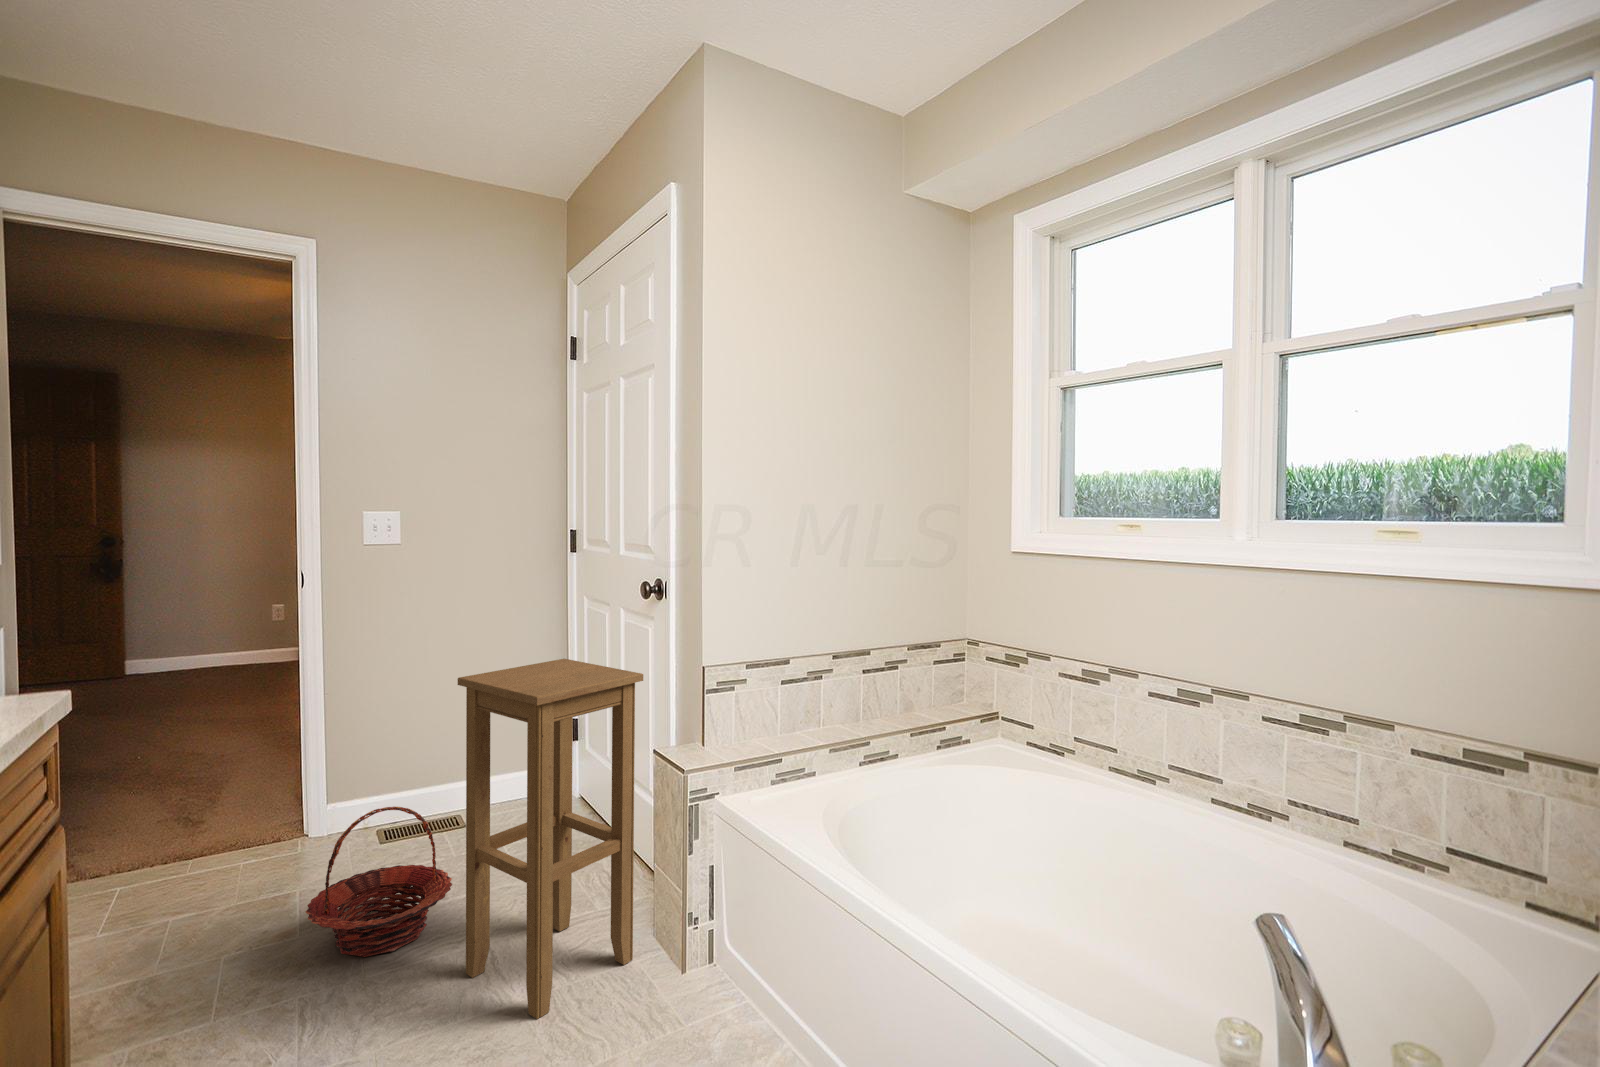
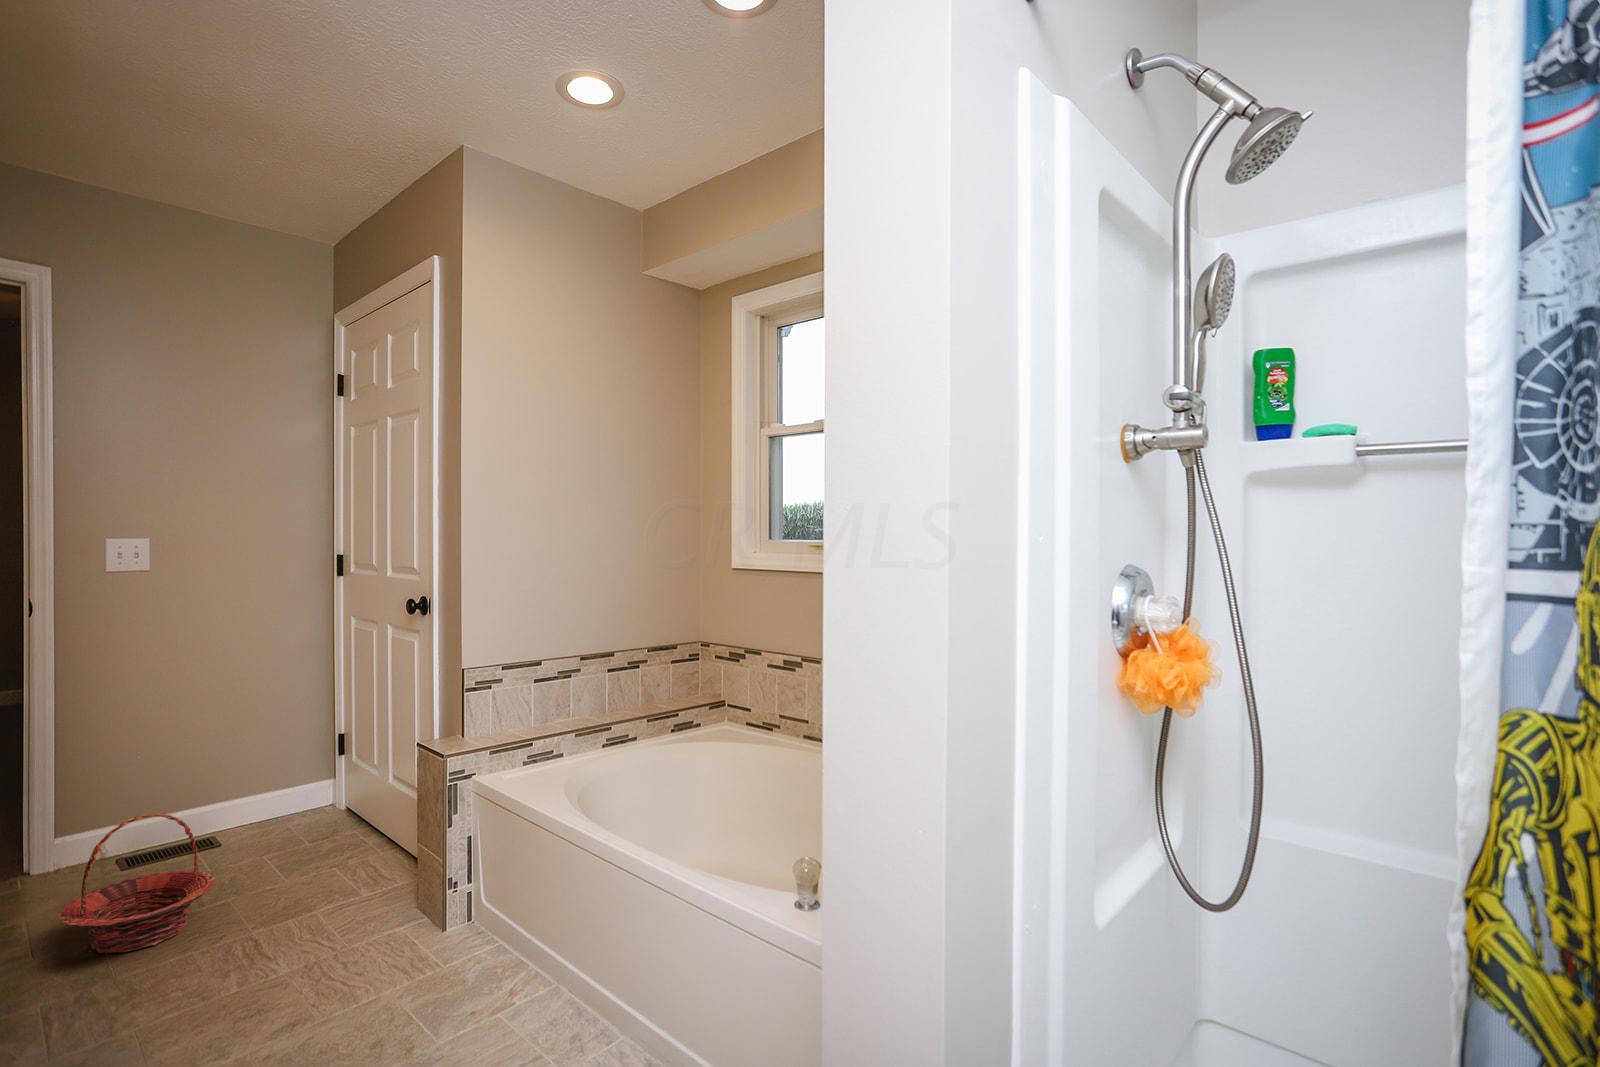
stool: present [458,659,643,1019] -> none [226,669,406,974]

